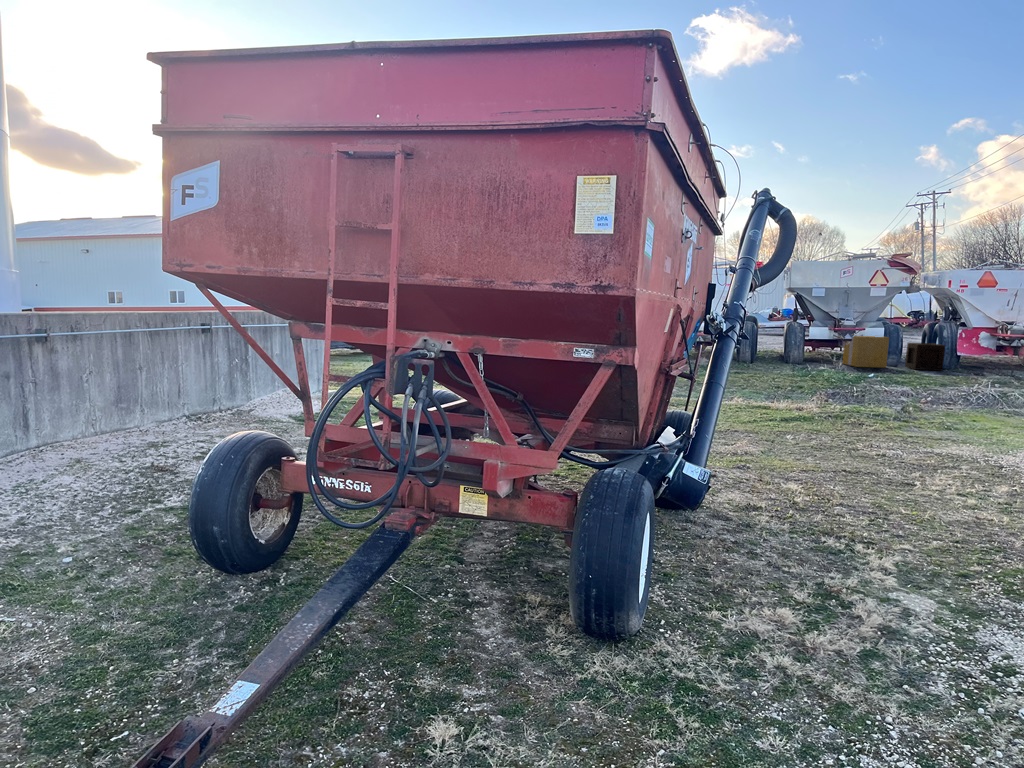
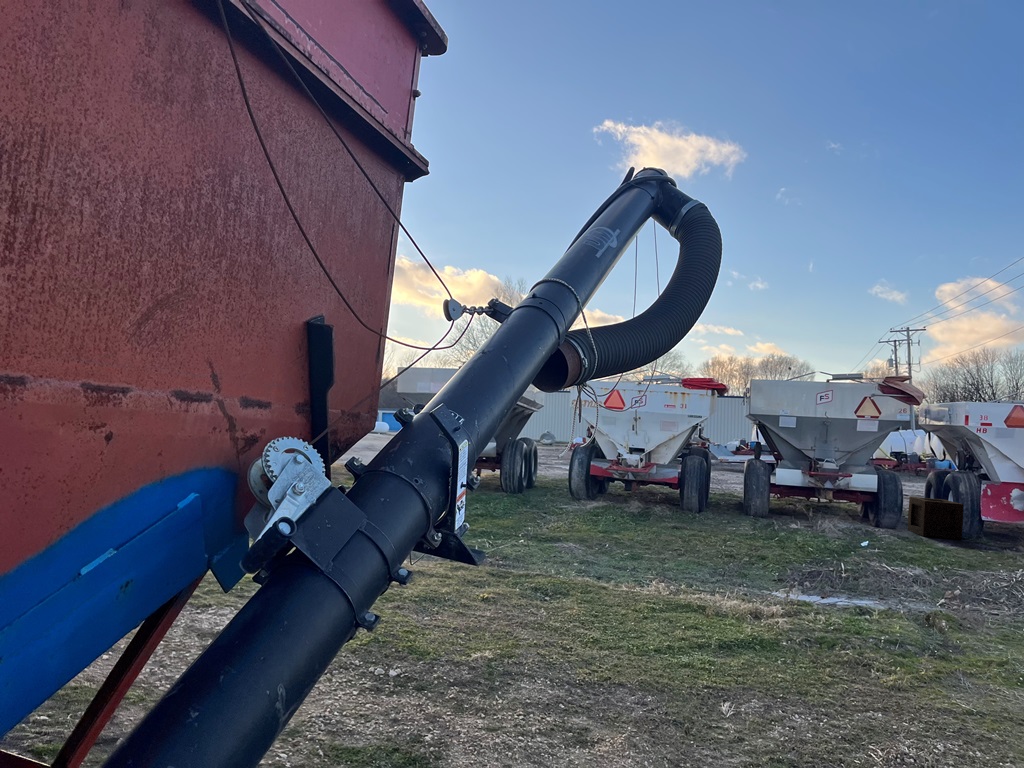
cardboard box: present [842,336,889,367] -> none [822,480,885,530]

